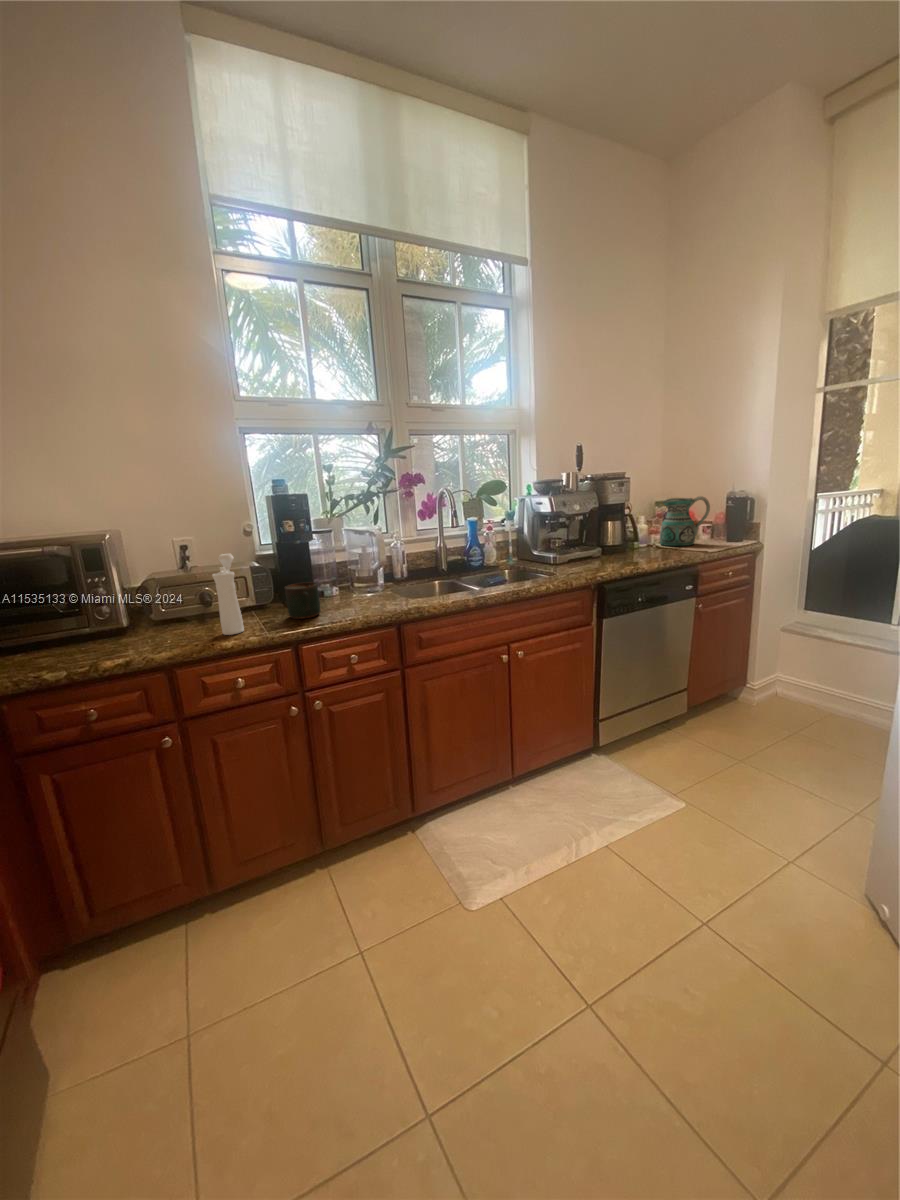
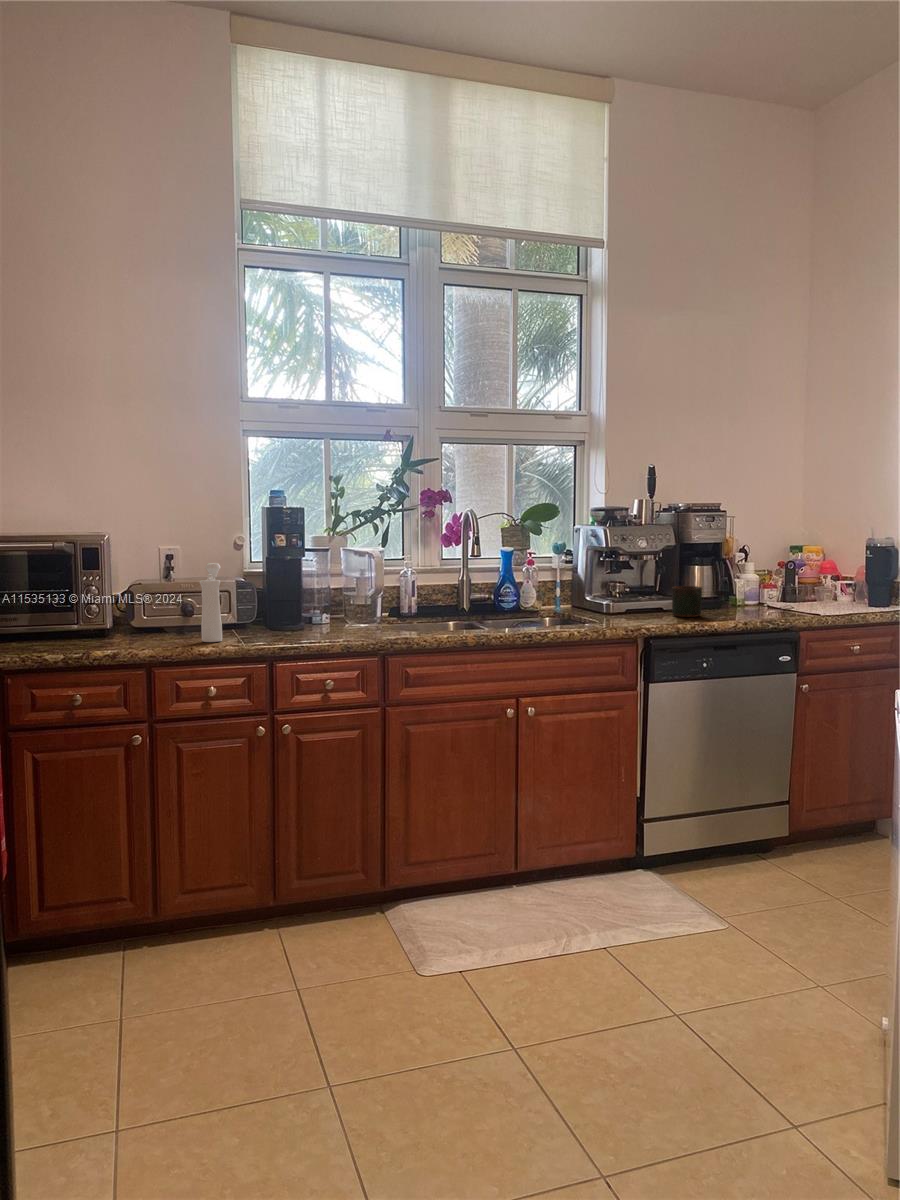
ceramic pitcher: present [660,496,710,546] -> none [778,541,844,607]
mug: present [285,582,320,619] -> present [672,586,702,617]

